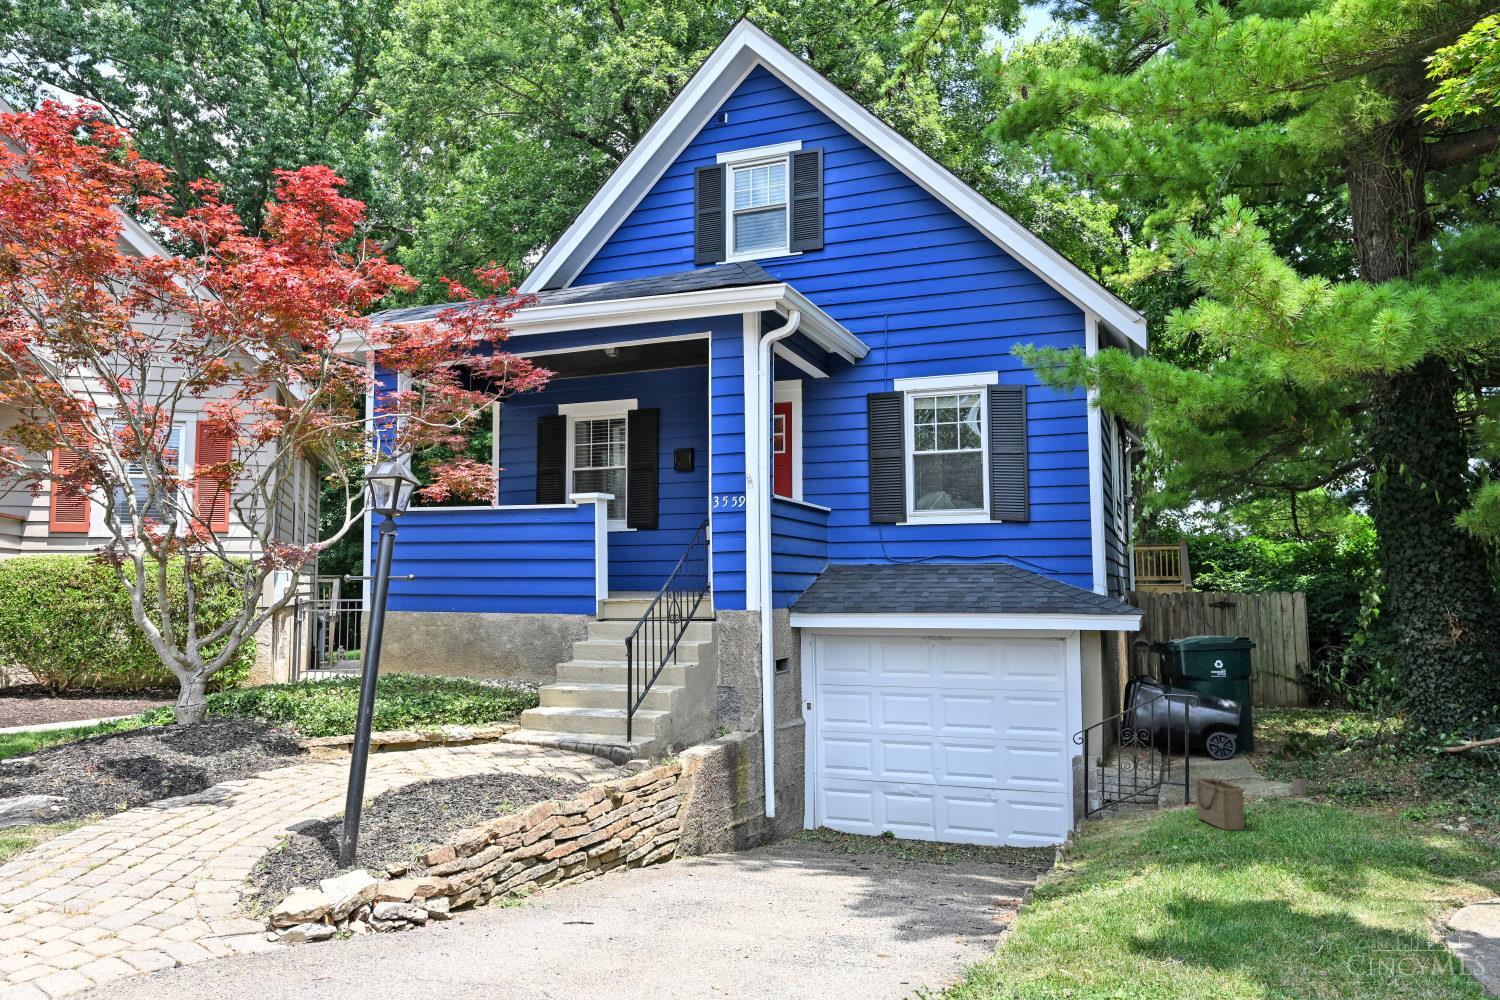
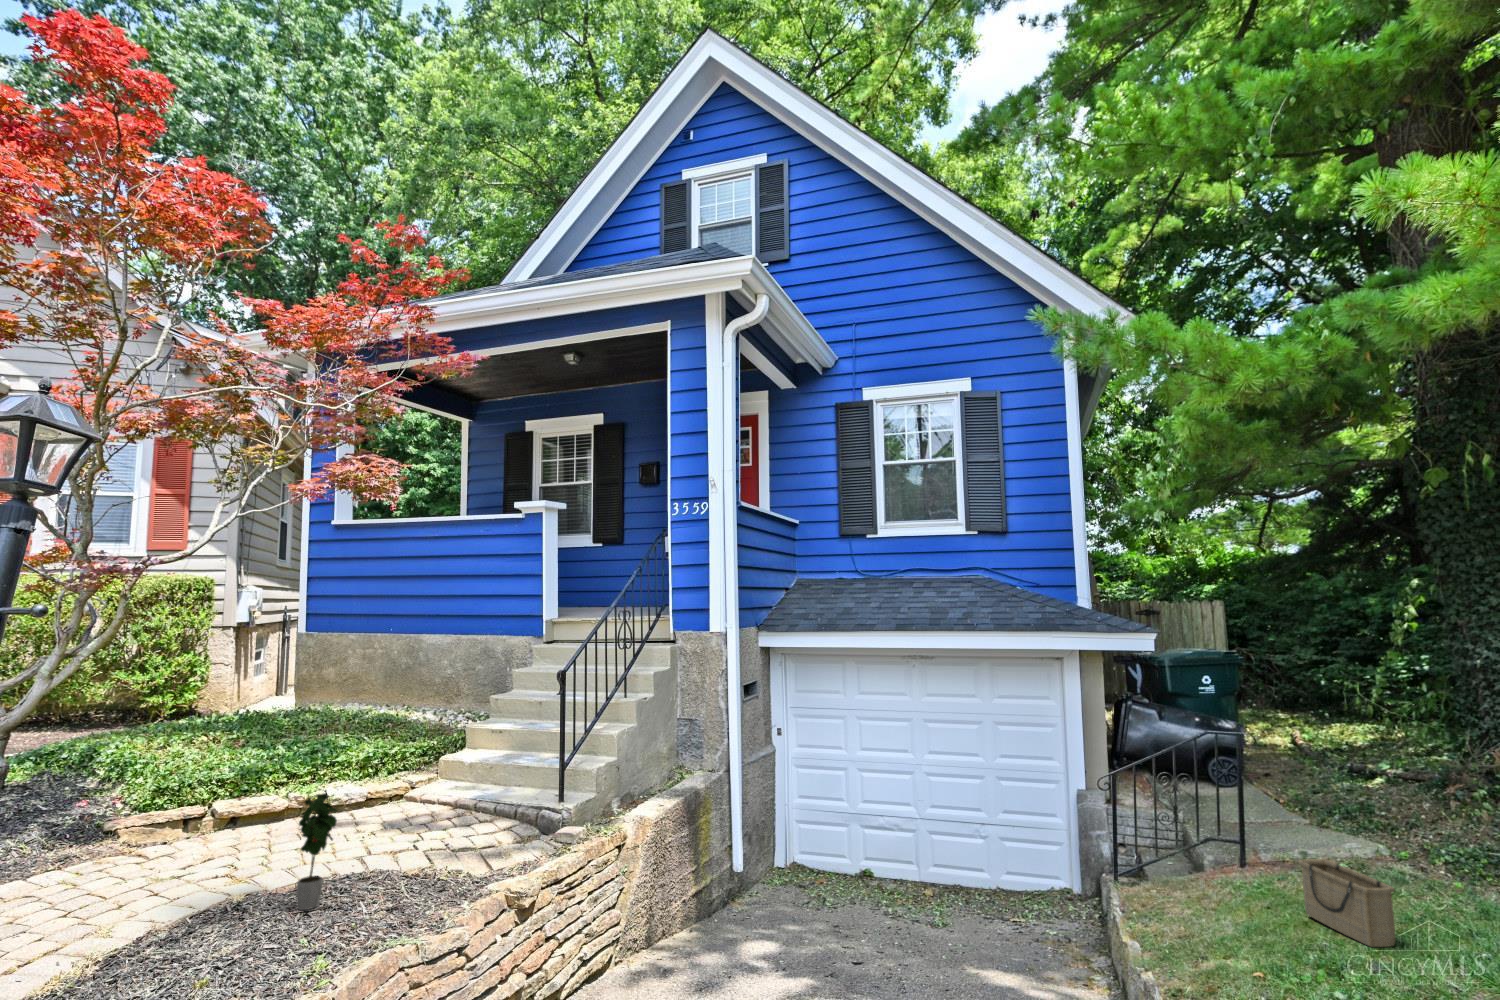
potted plant: present [1272,730,1328,795] -> present [296,793,337,910]

